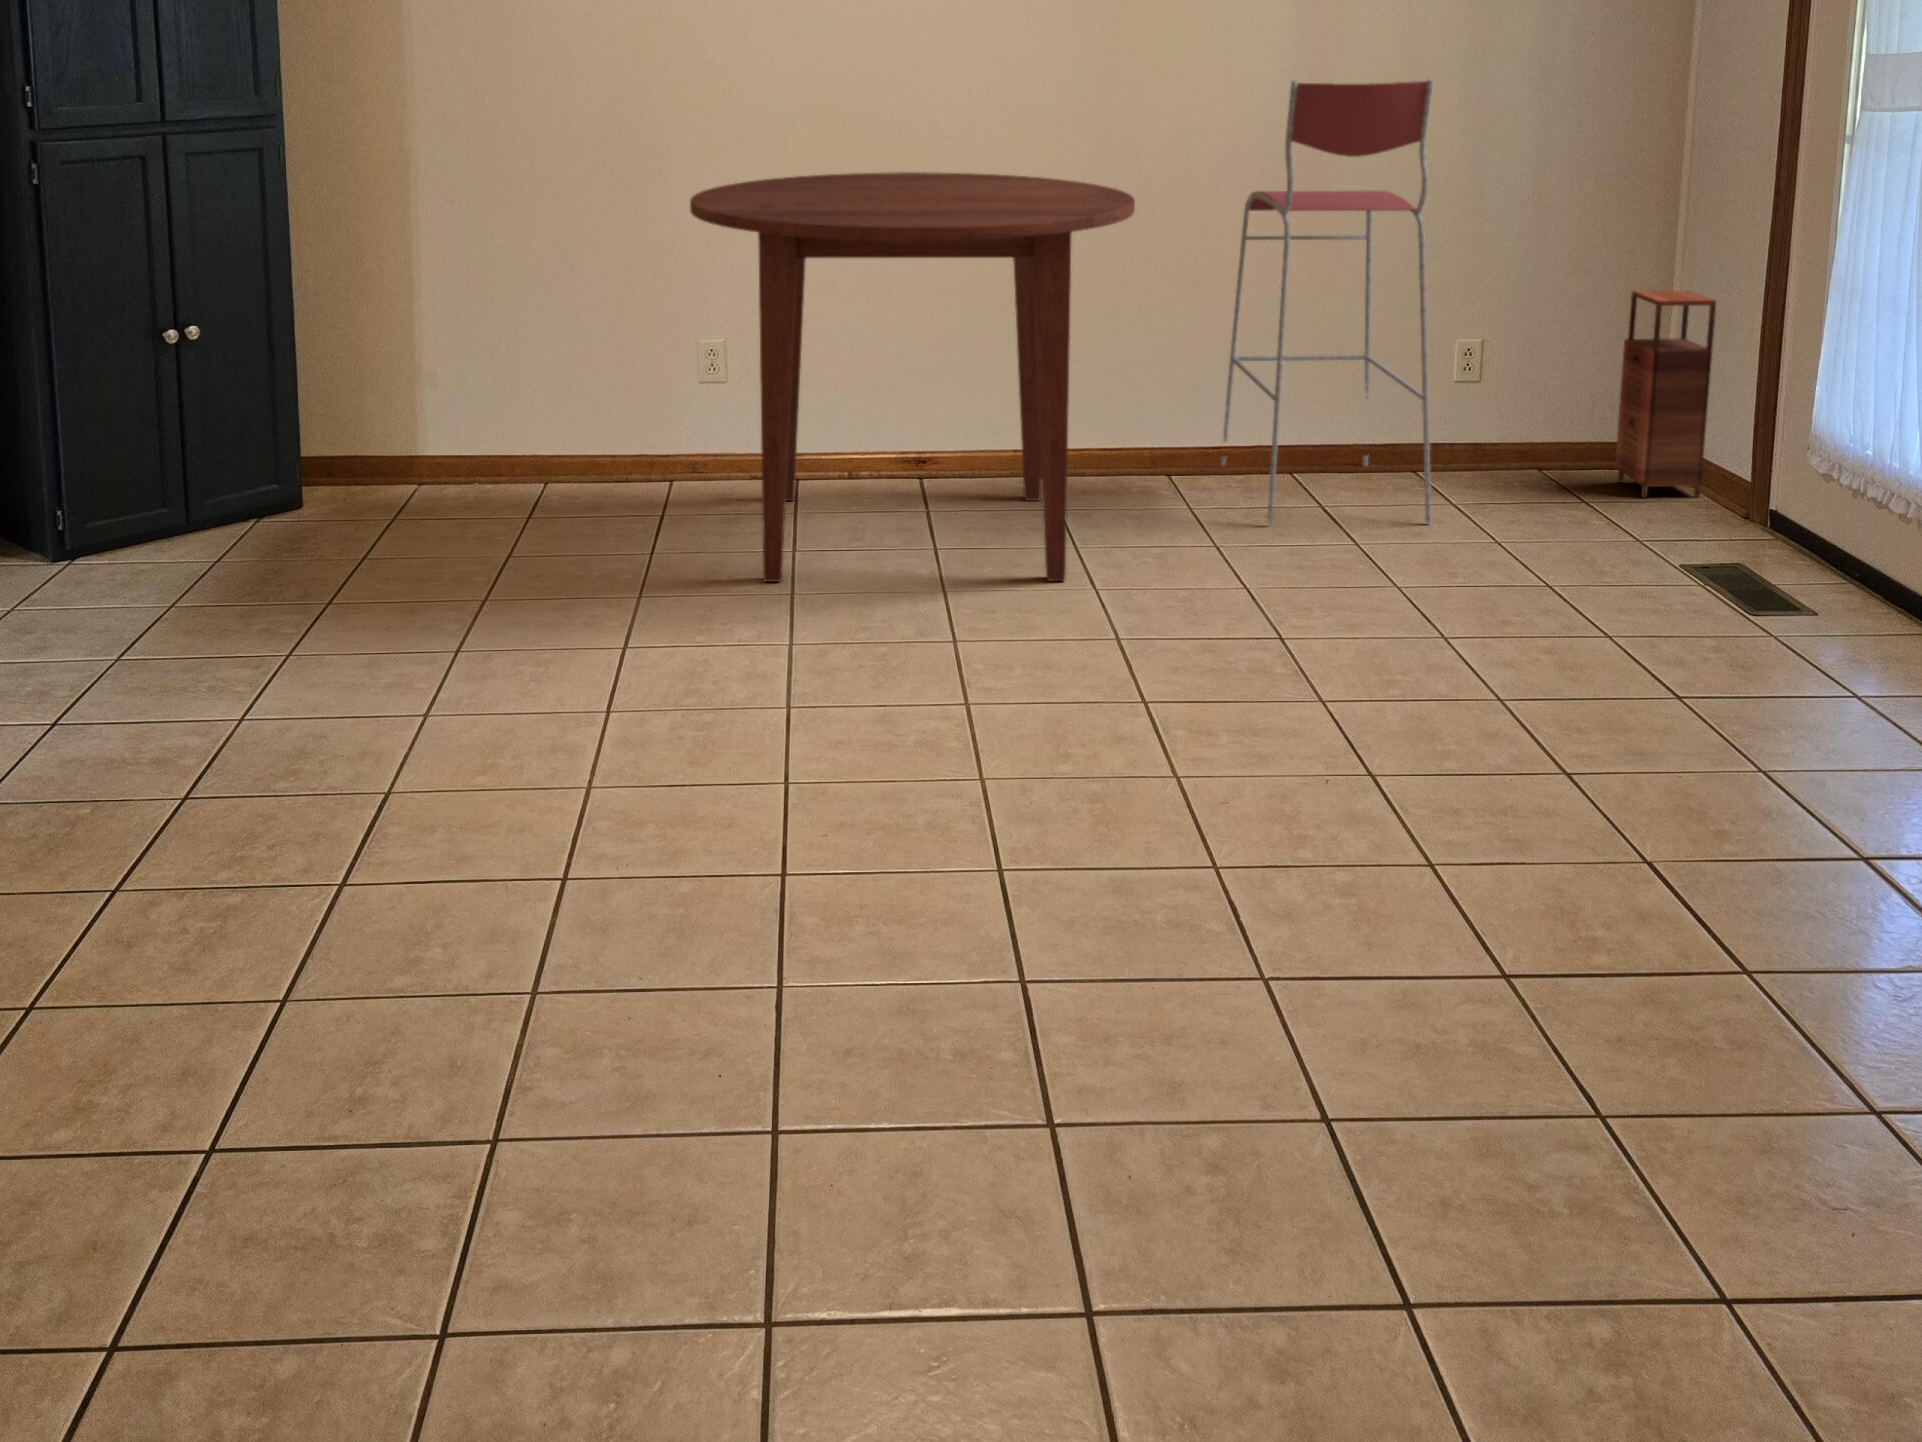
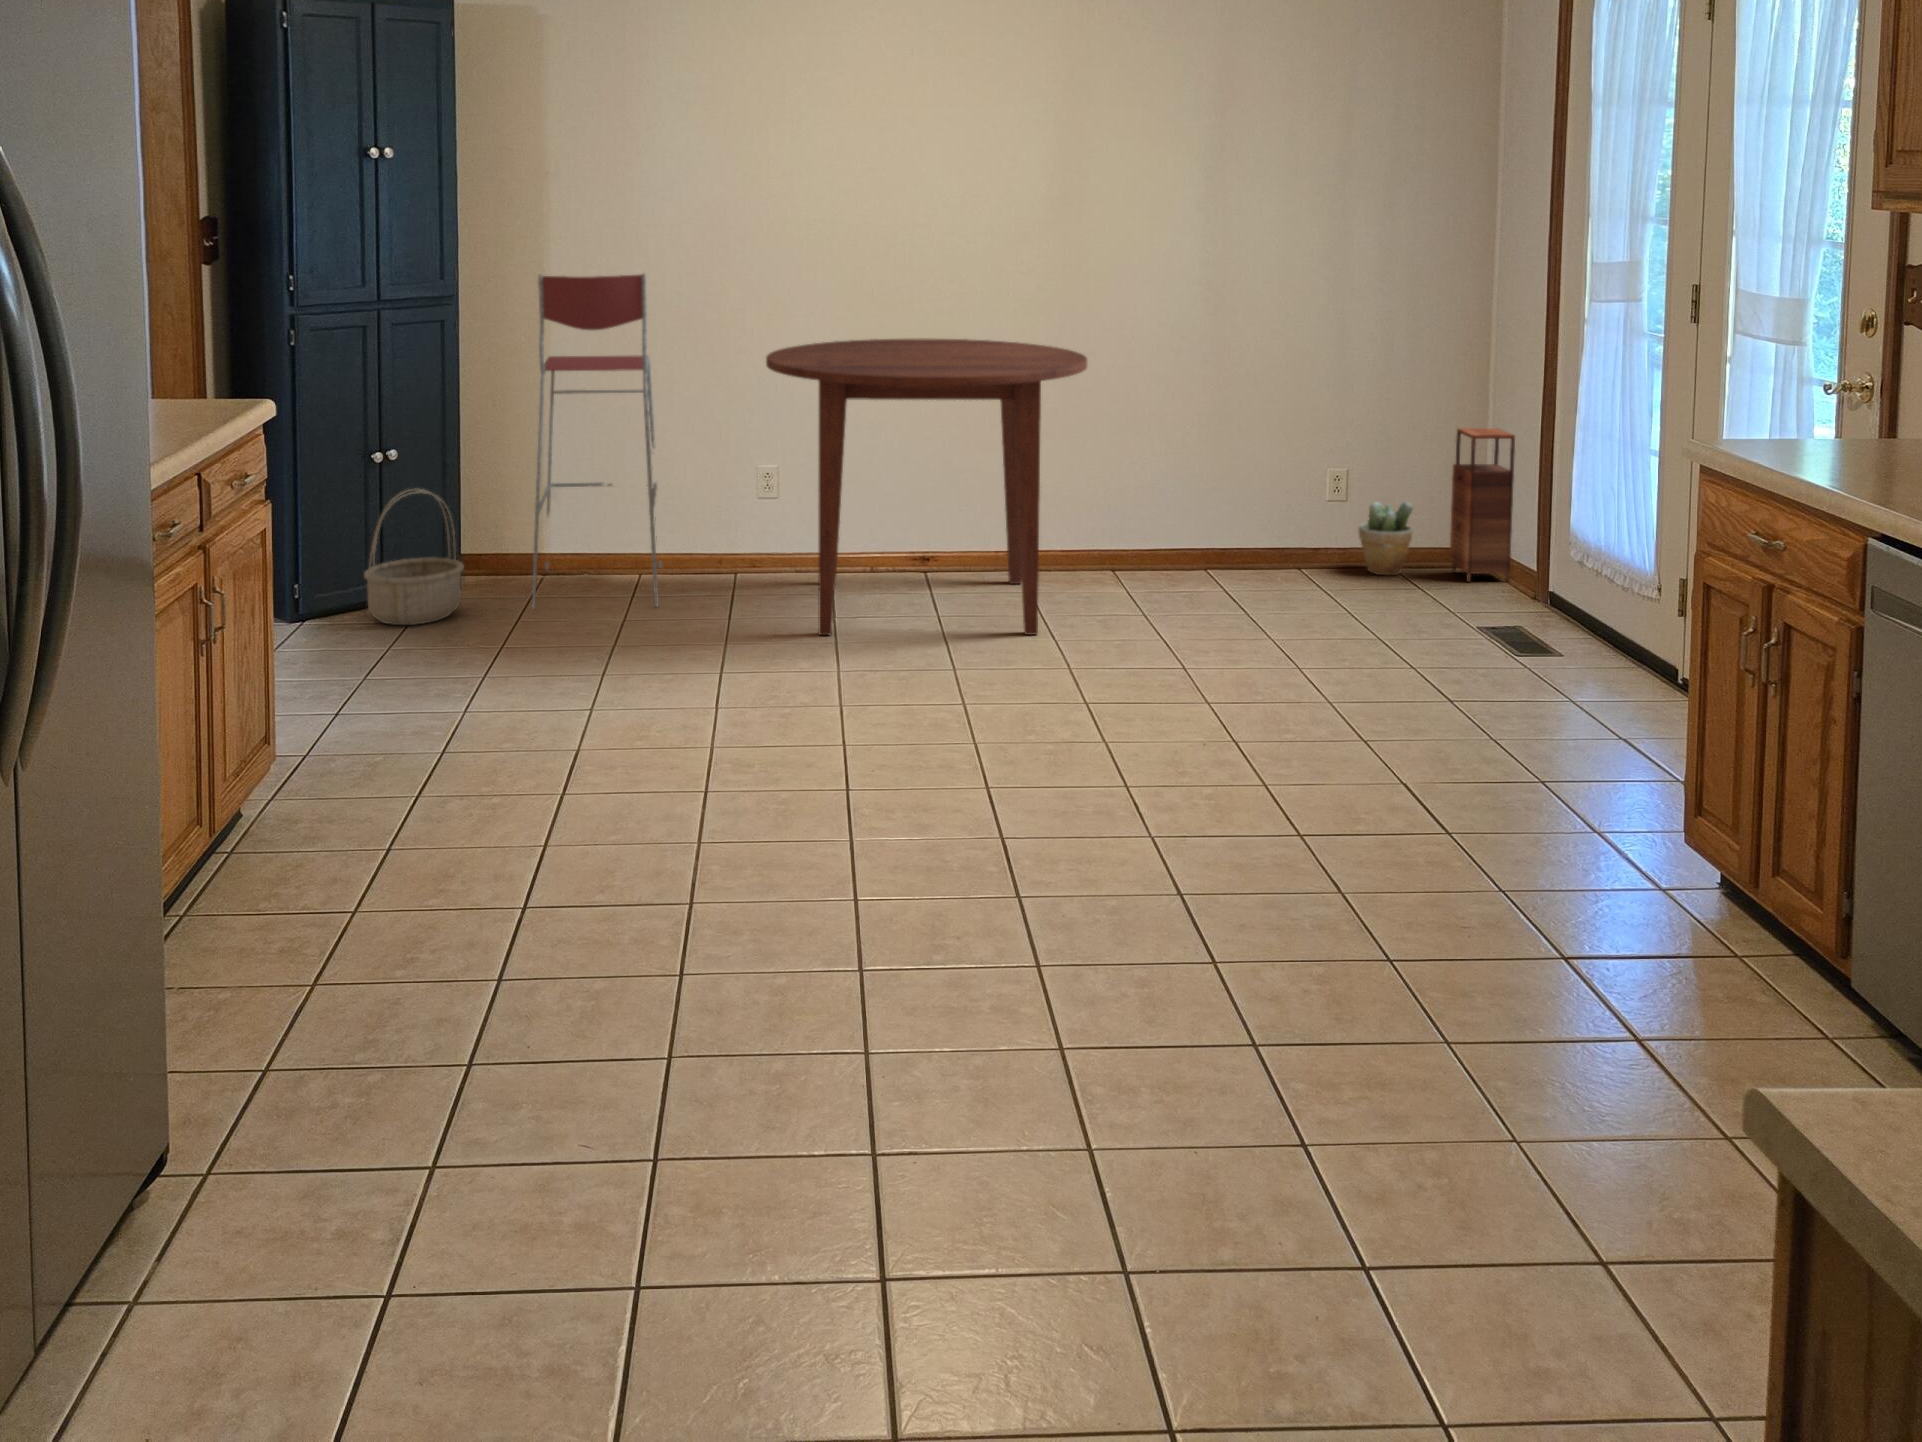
bar stool: present [1221,80,1433,524] -> present [532,274,662,608]
basket: none [150,380,289,565] -> present [364,489,464,625]
potted plant: none [1492,389,1570,487] -> present [1358,502,1413,575]

